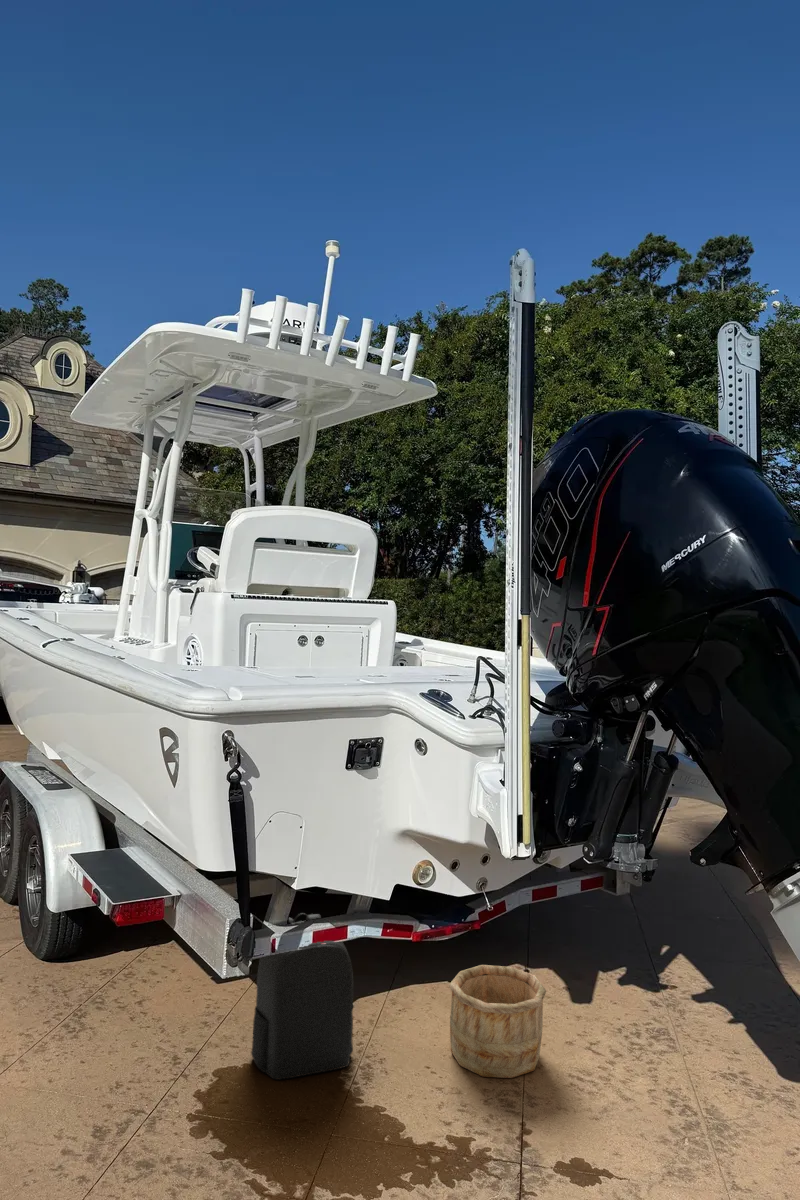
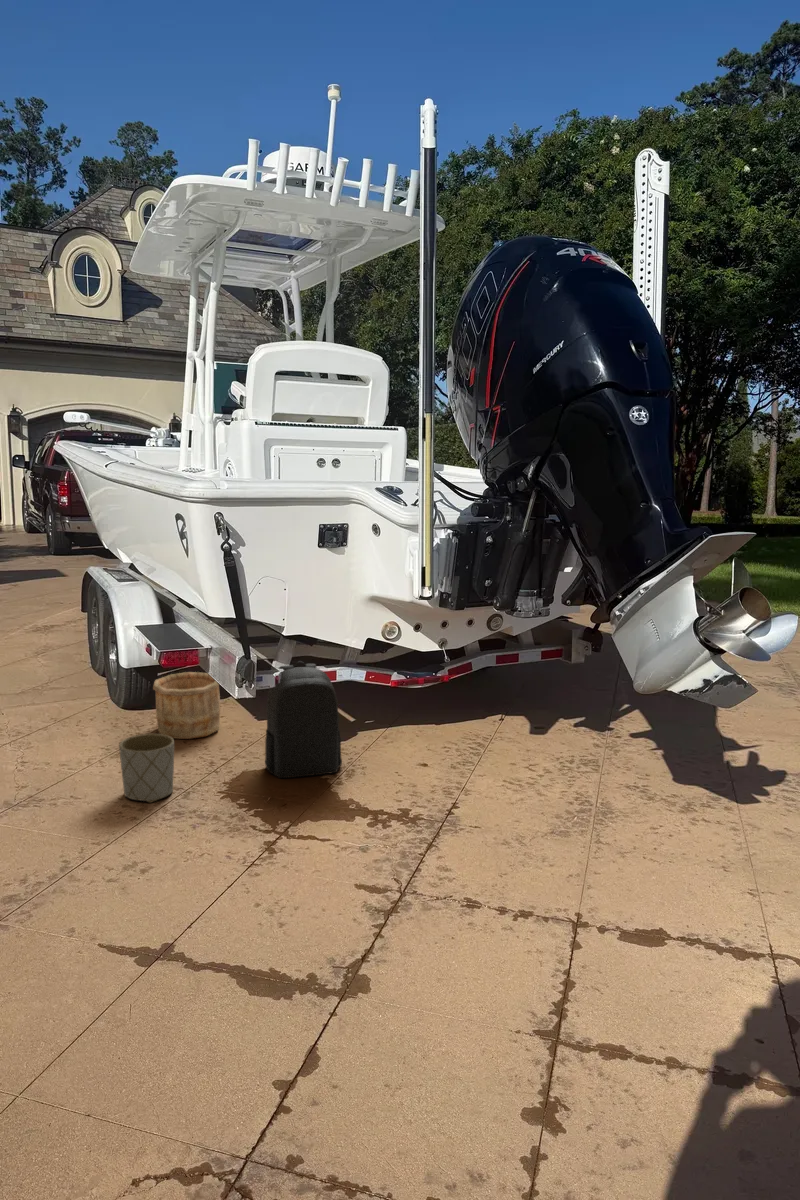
wooden bucket: present [449,965,546,1078] -> present [153,672,220,739]
planter: none [62,1027,139,1136] -> present [119,734,174,803]

